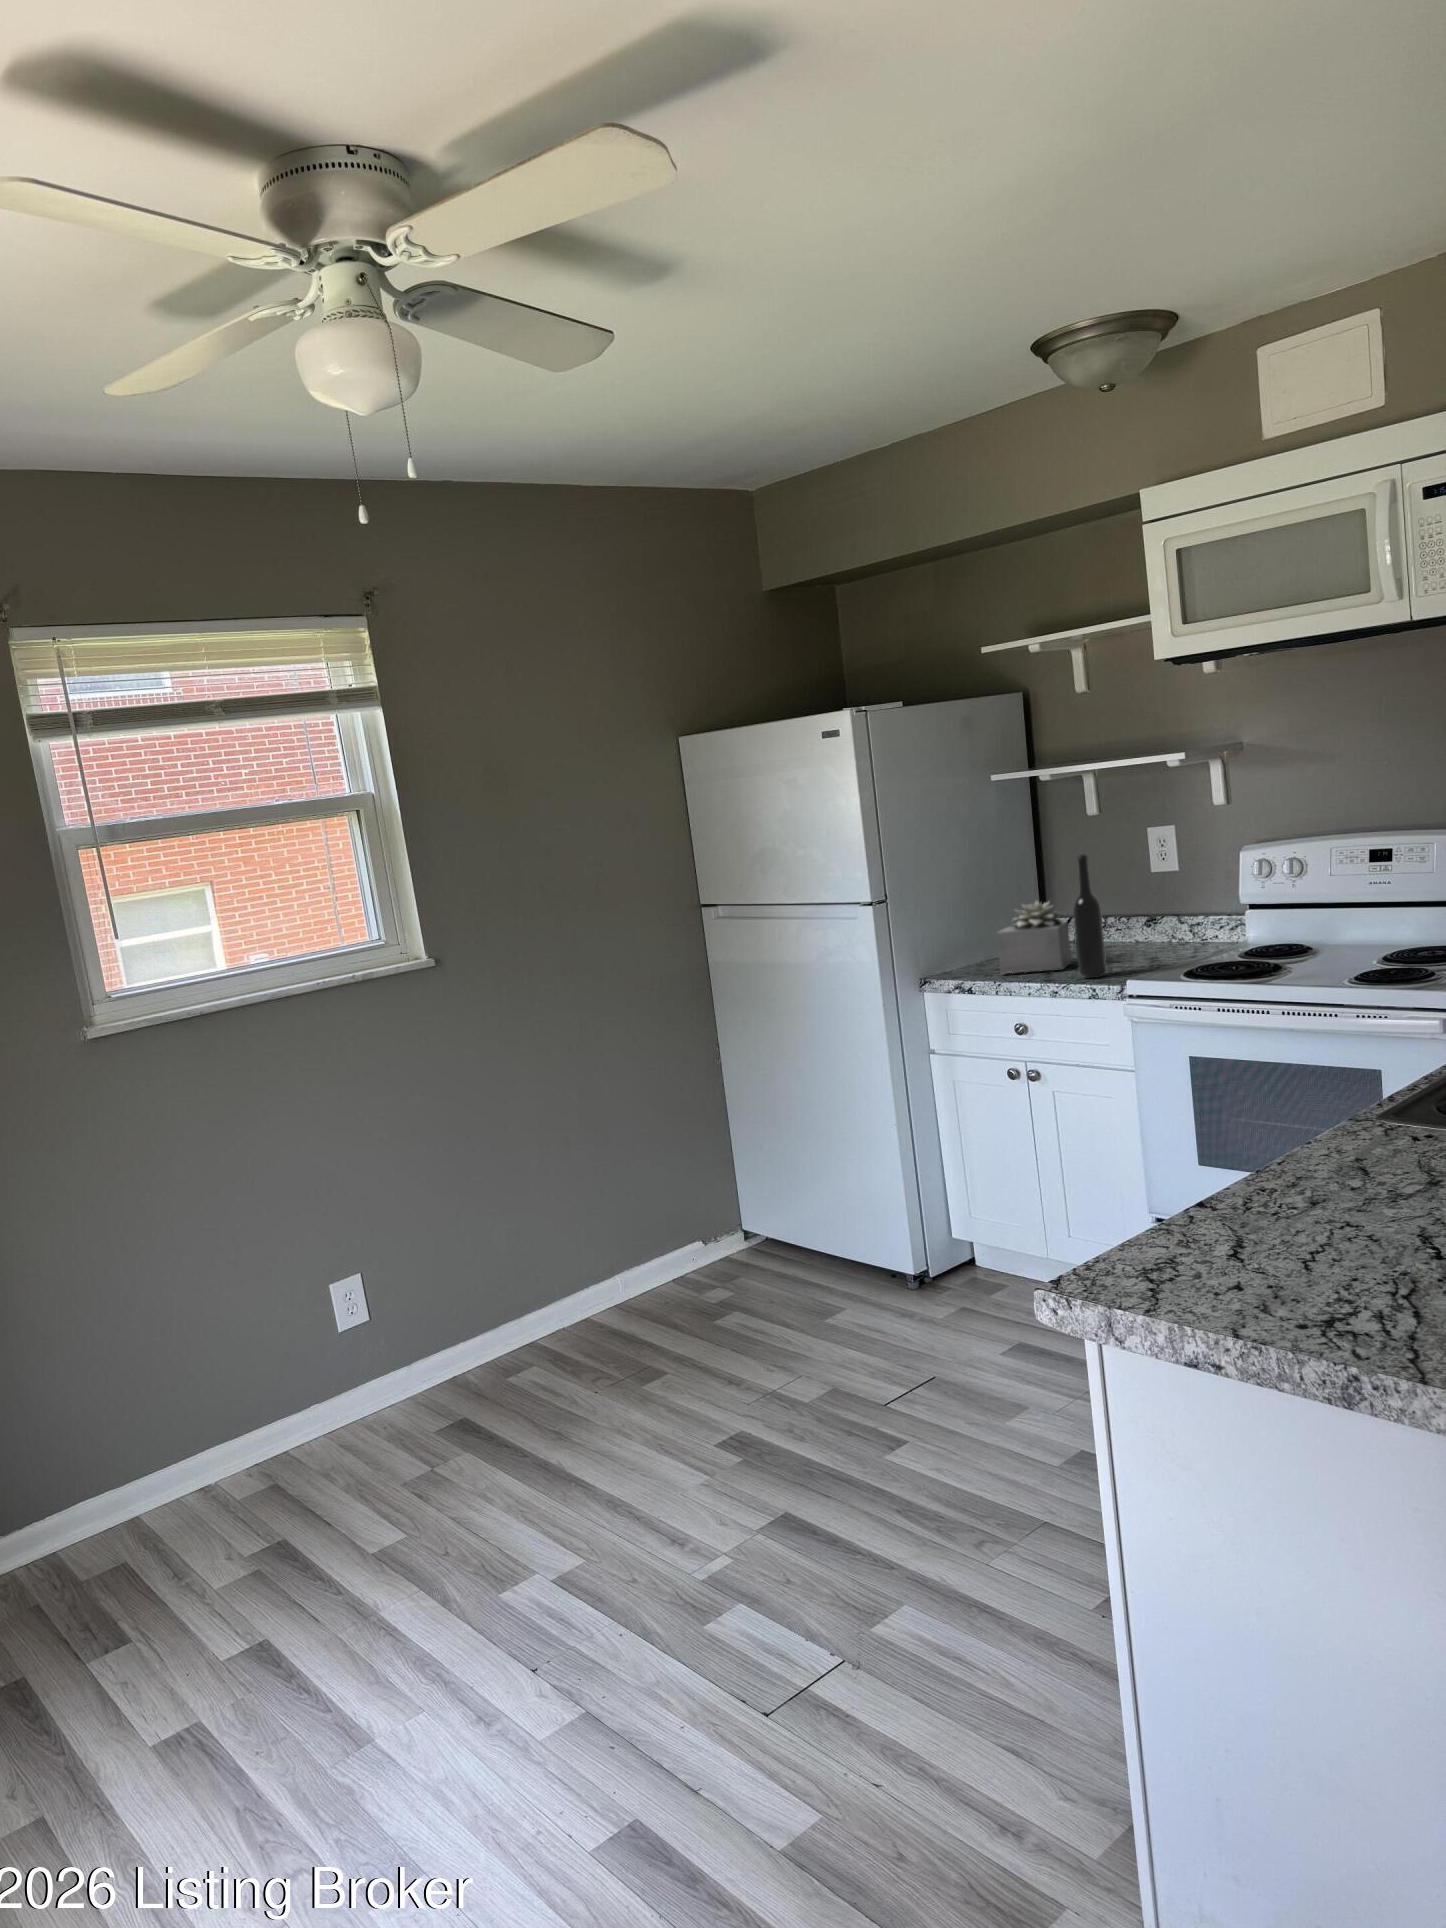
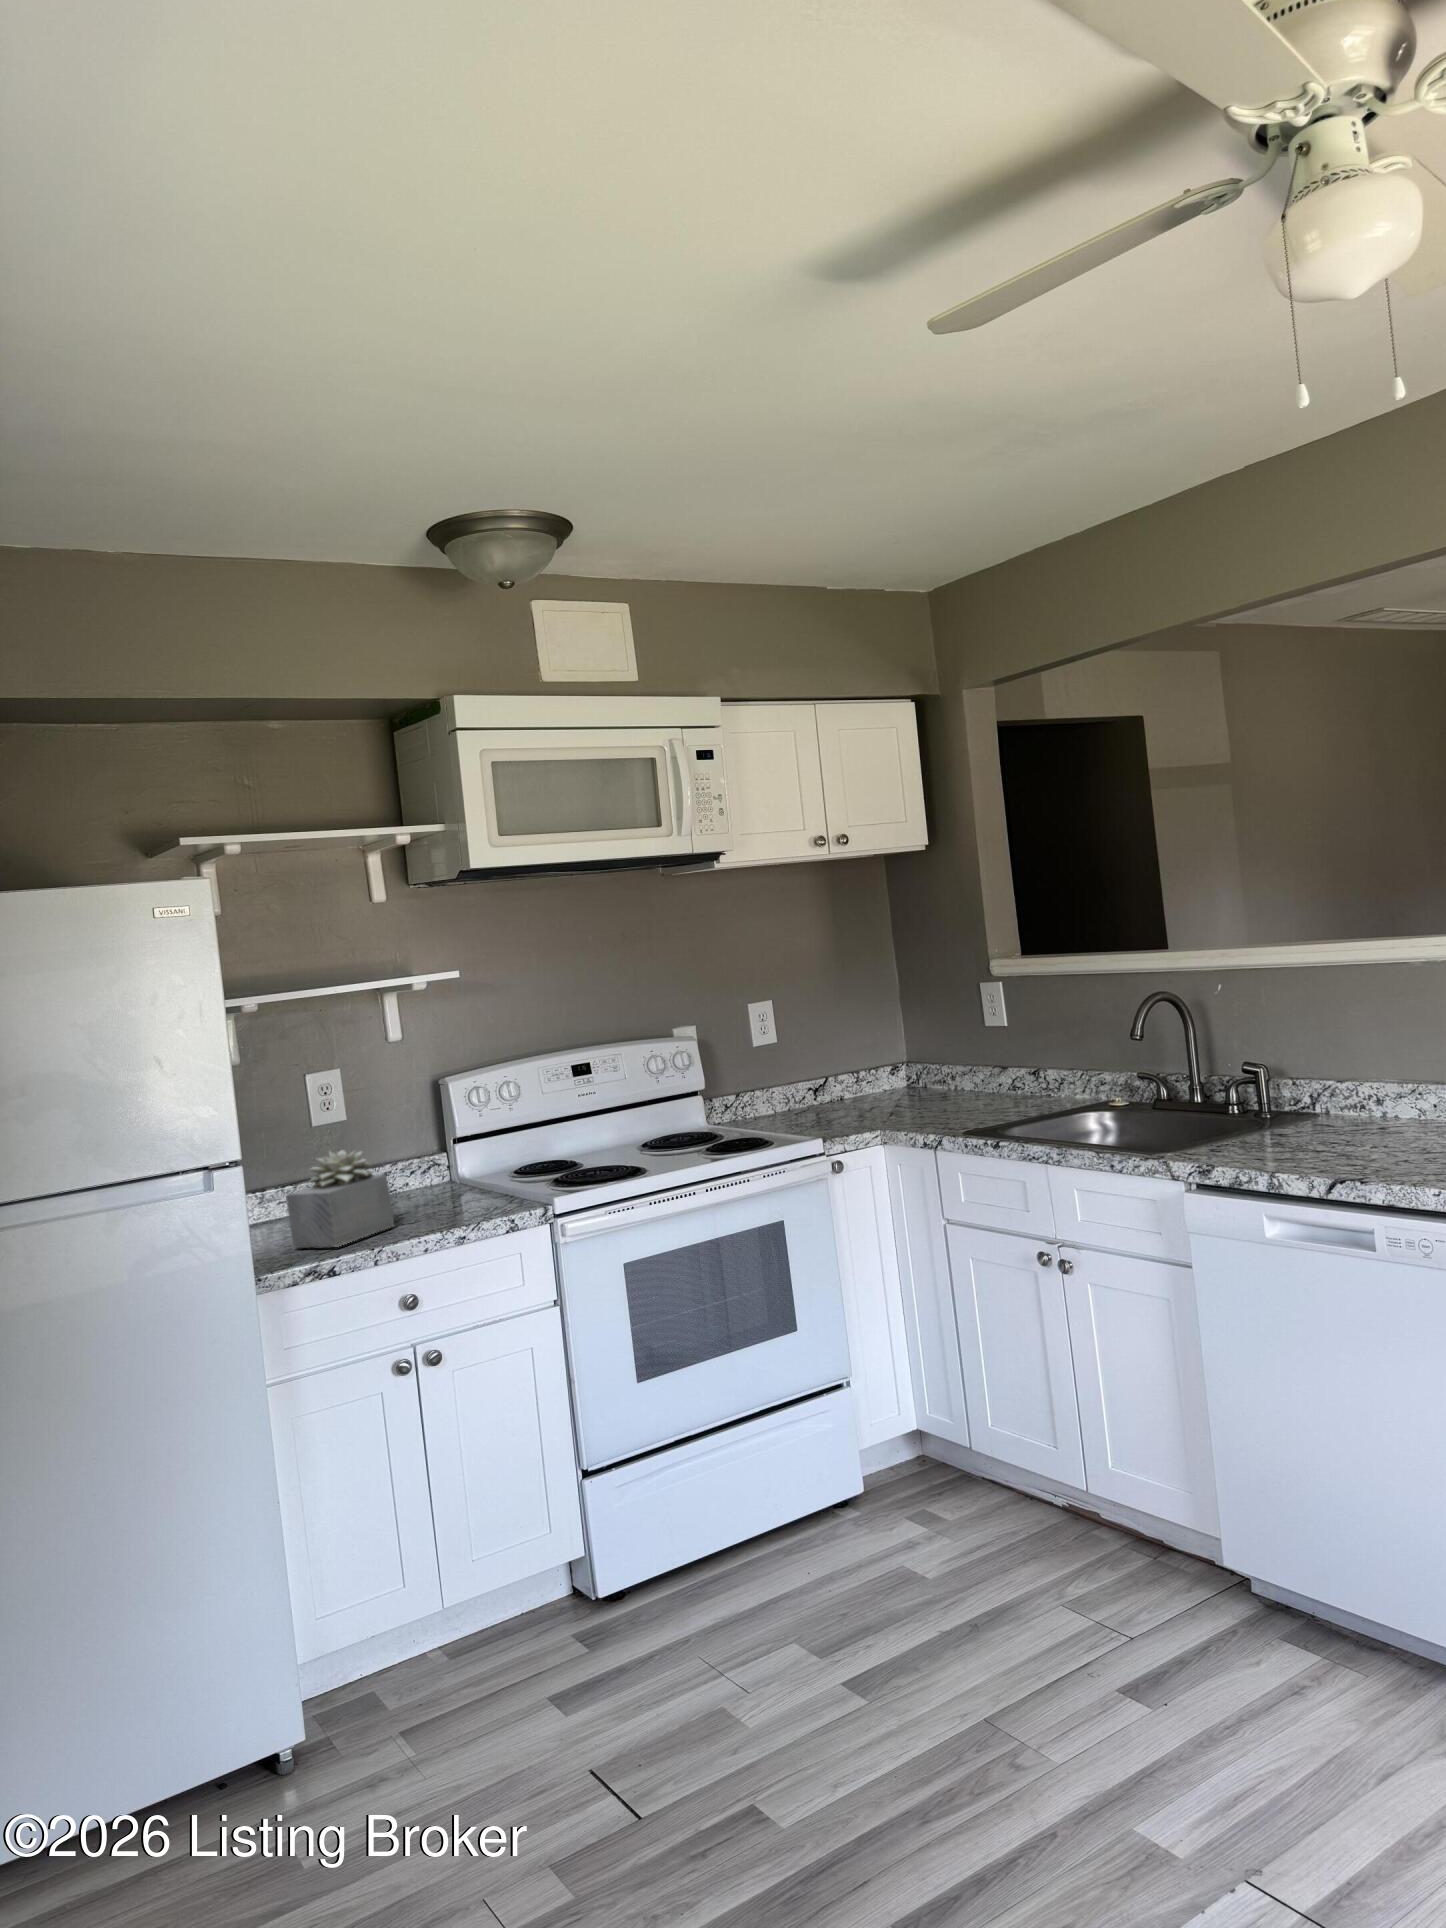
bottle: present [1073,854,1106,978] -> none [456,1070,495,1216]

